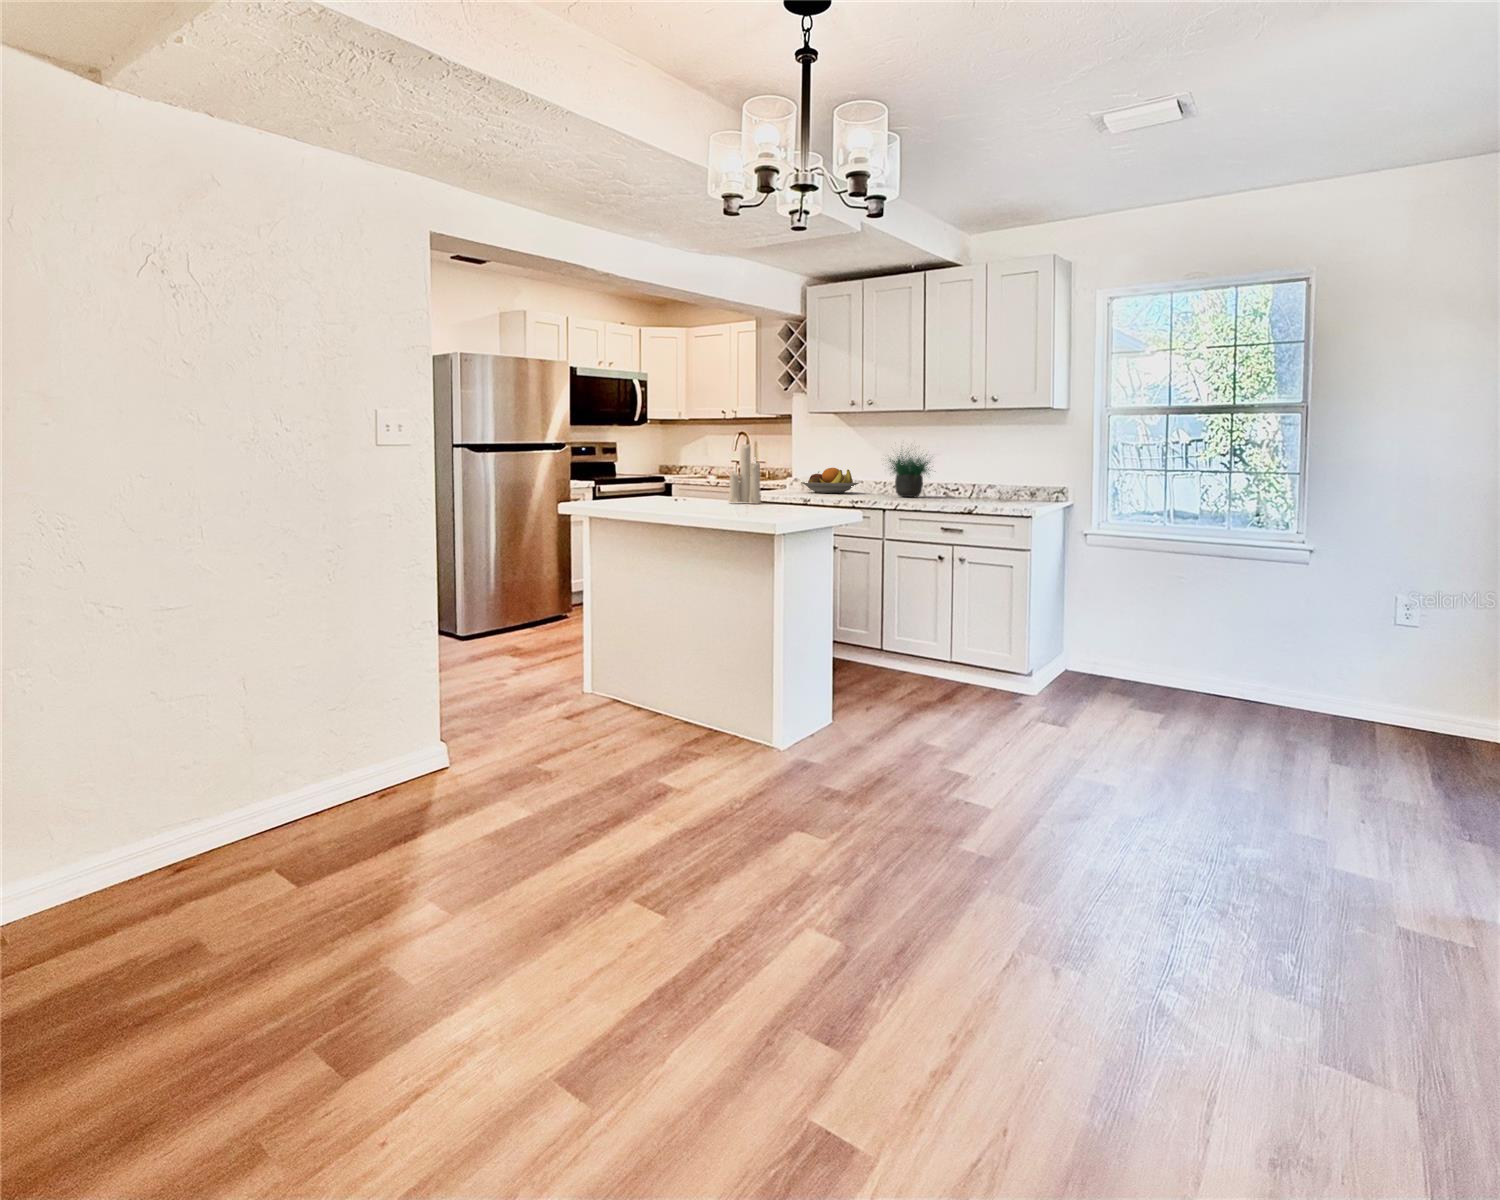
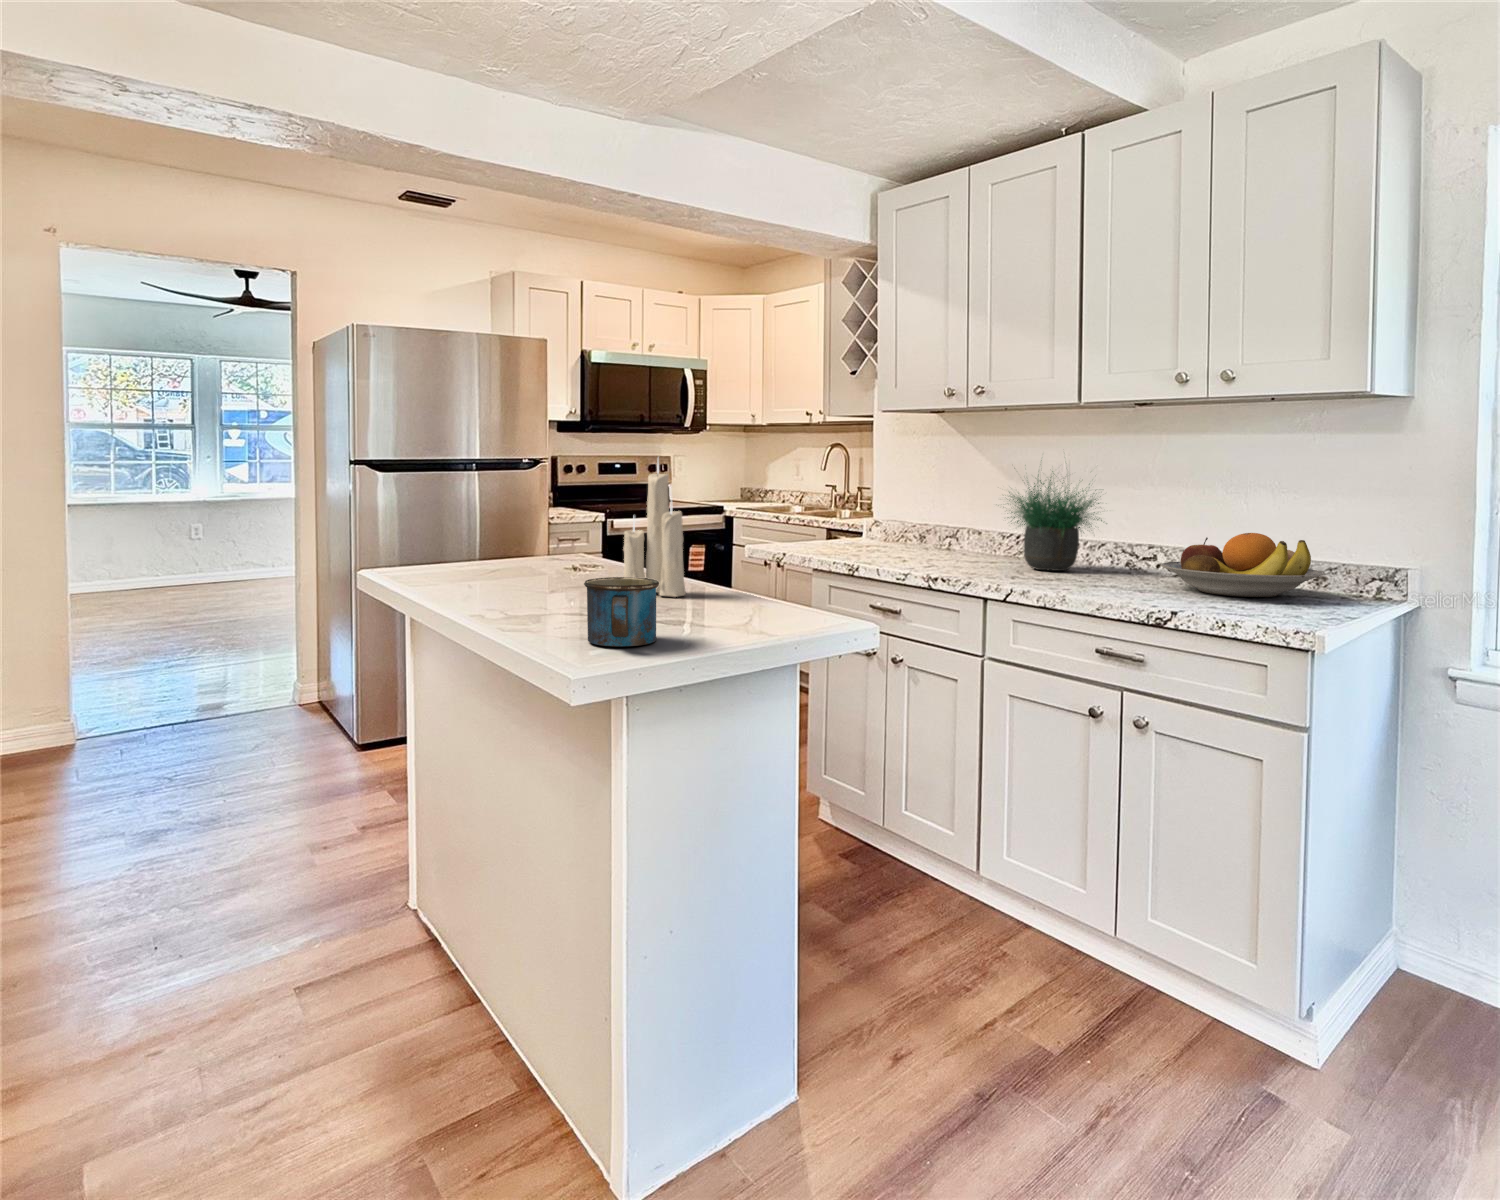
fruit bowl: present [801,468,859,493] -> present [1161,533,1324,597]
mug: none [759,486,791,512] -> present [584,577,660,647]

